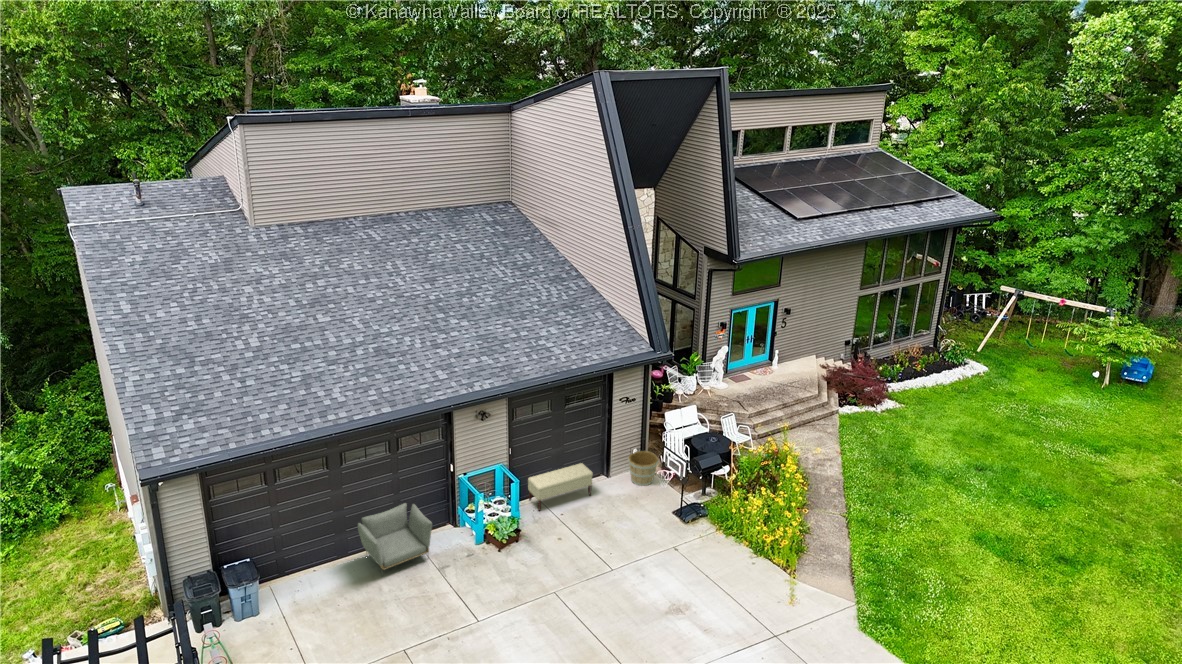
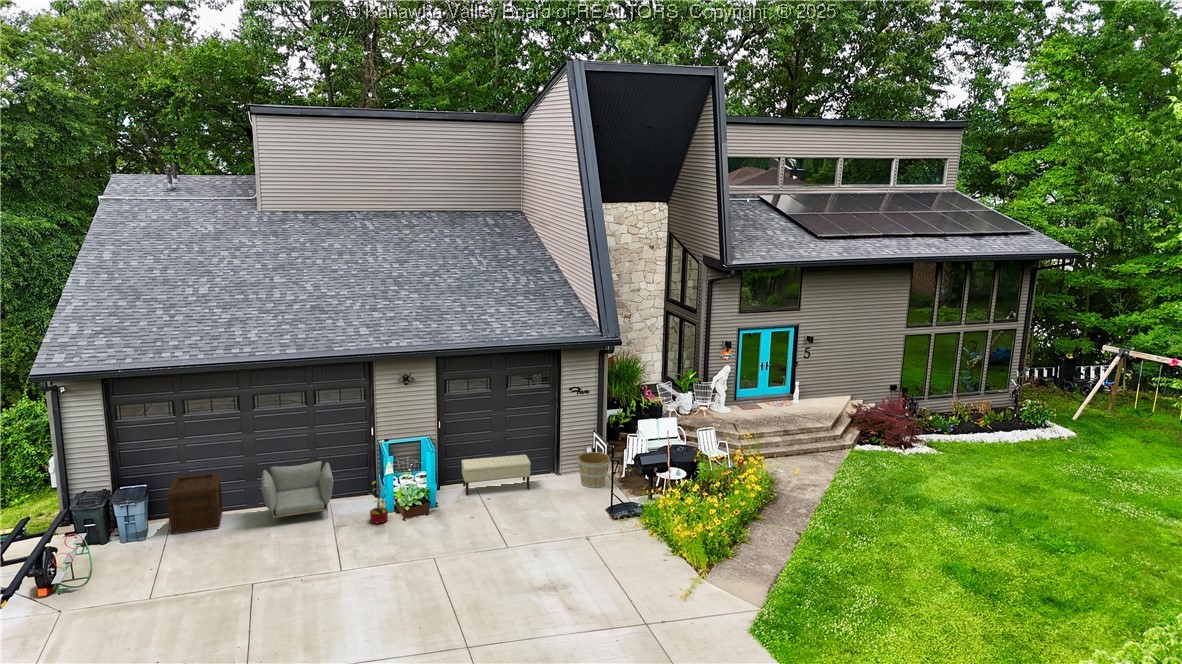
decorative plant: none [471,511,494,559] -> present [370,482,388,523]
wooden crate: none [271,533,332,604] -> present [167,473,223,534]

